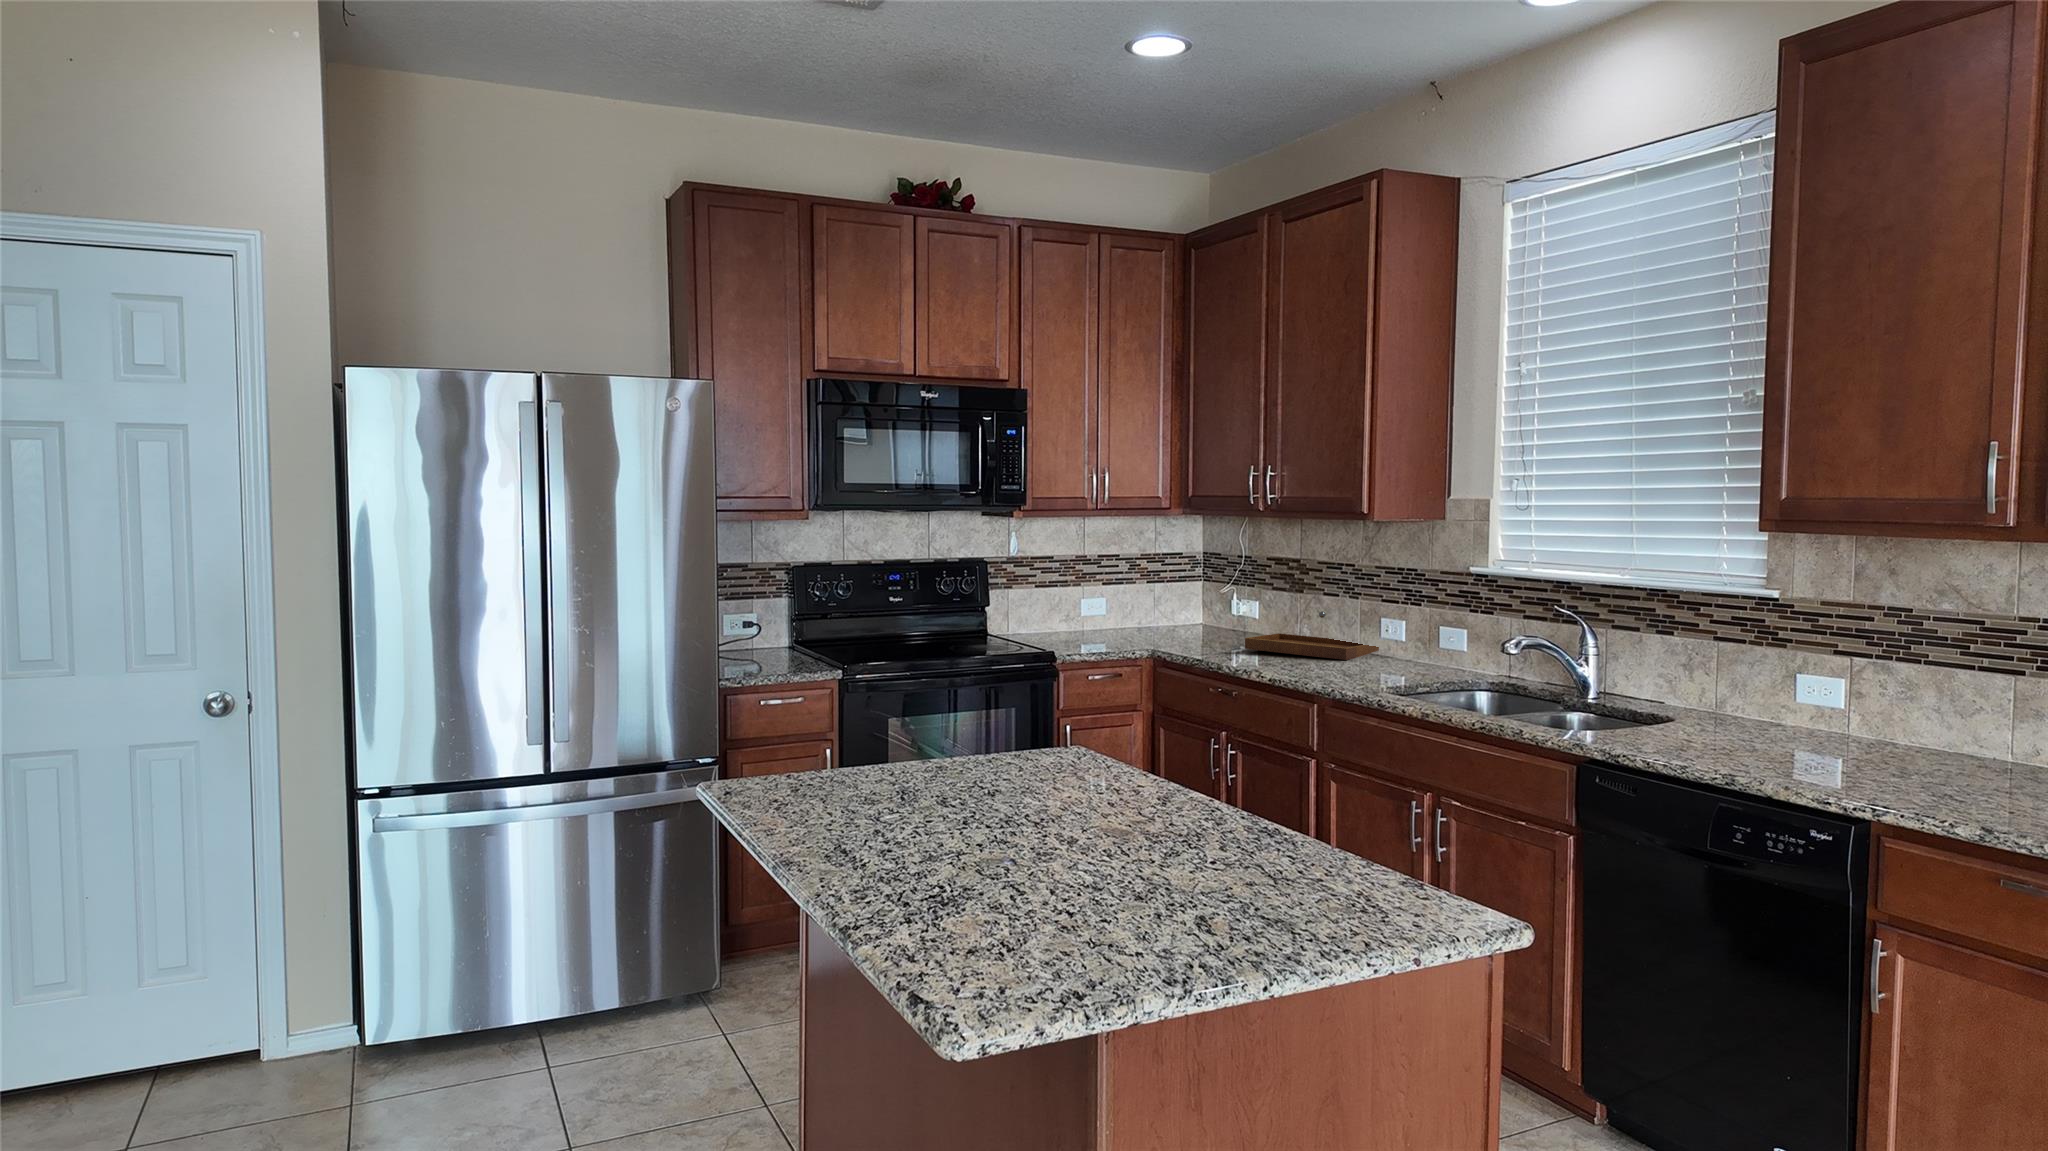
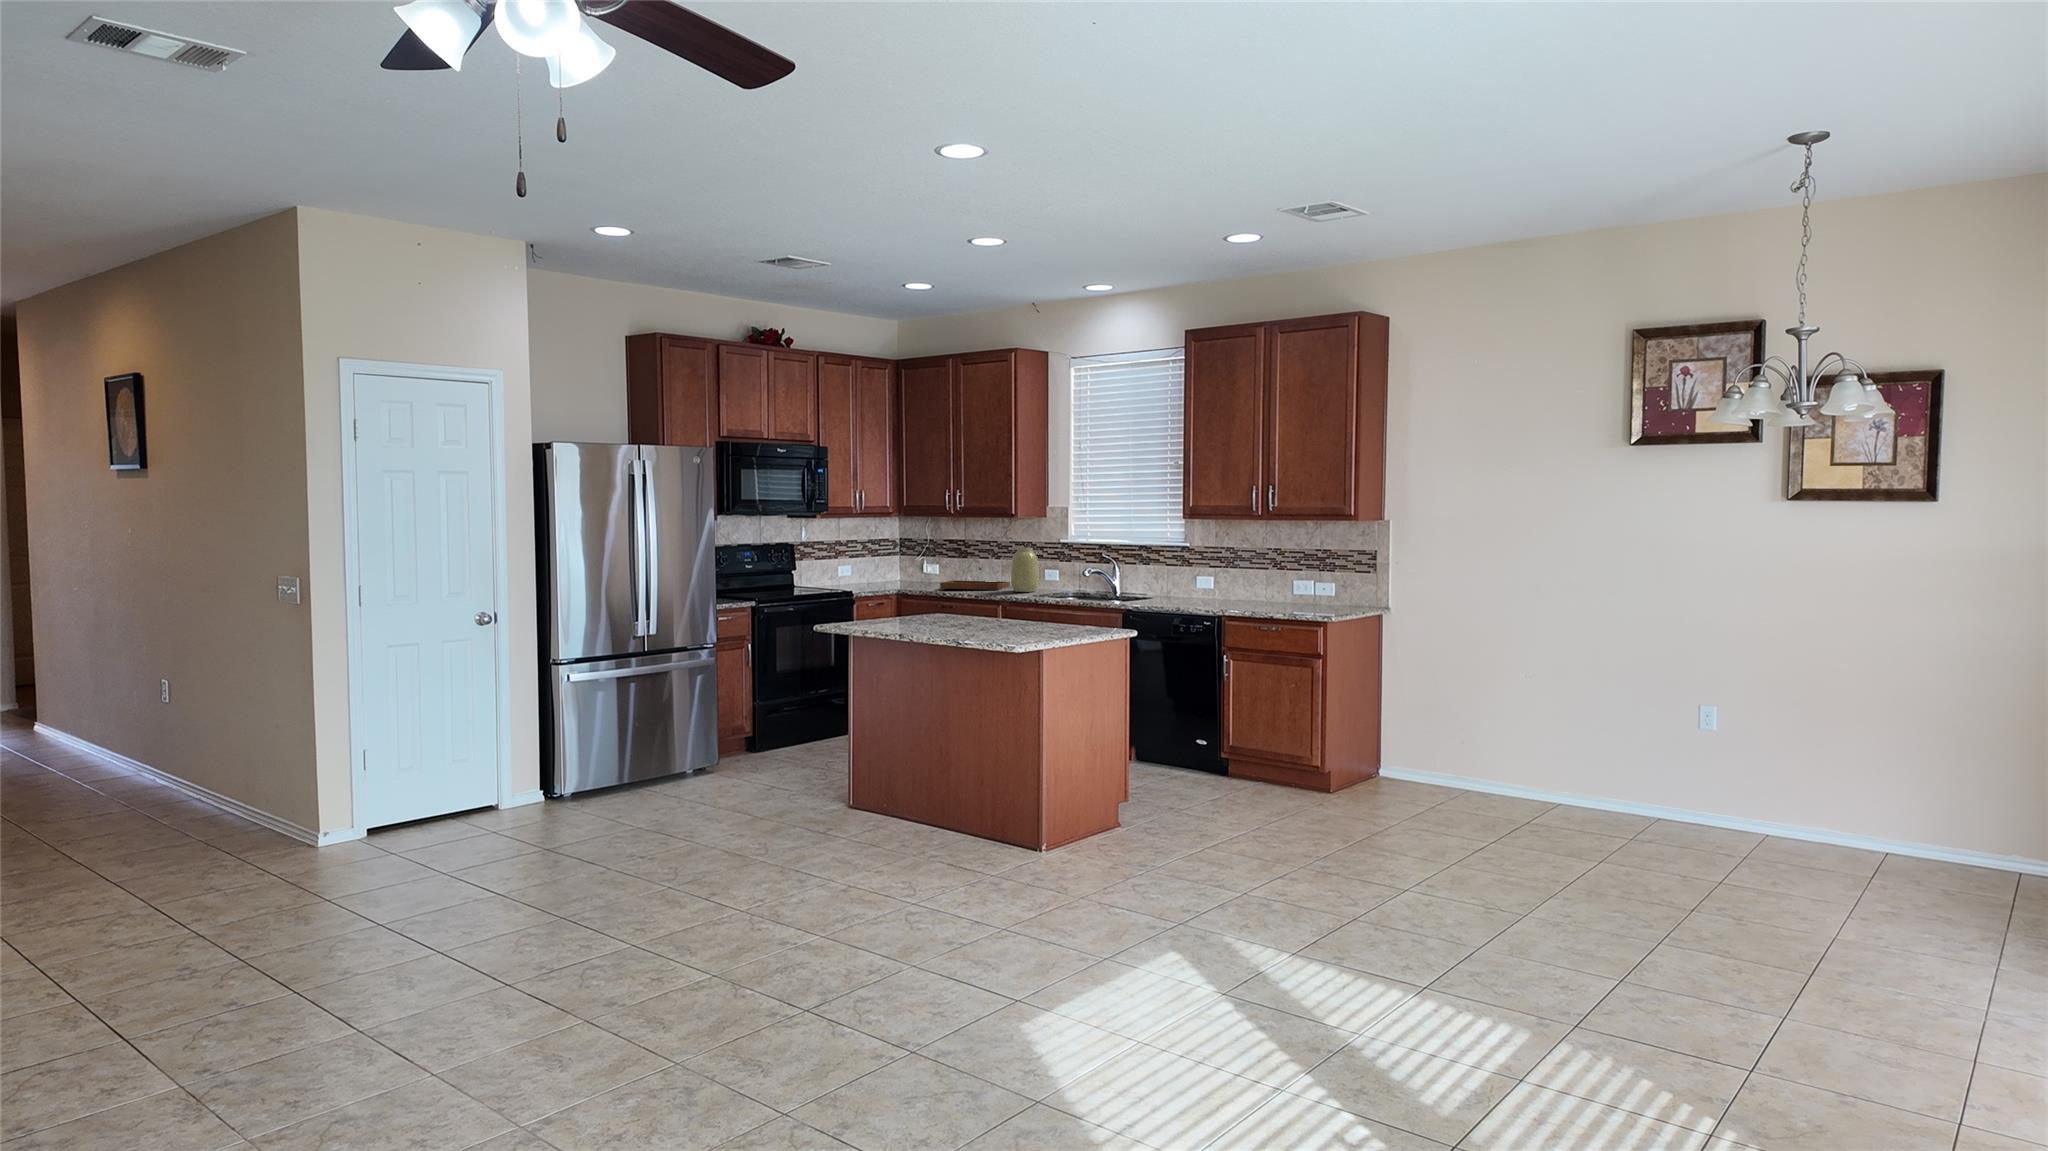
vase: none [1366,581,1424,671] -> present [1011,548,1039,592]

